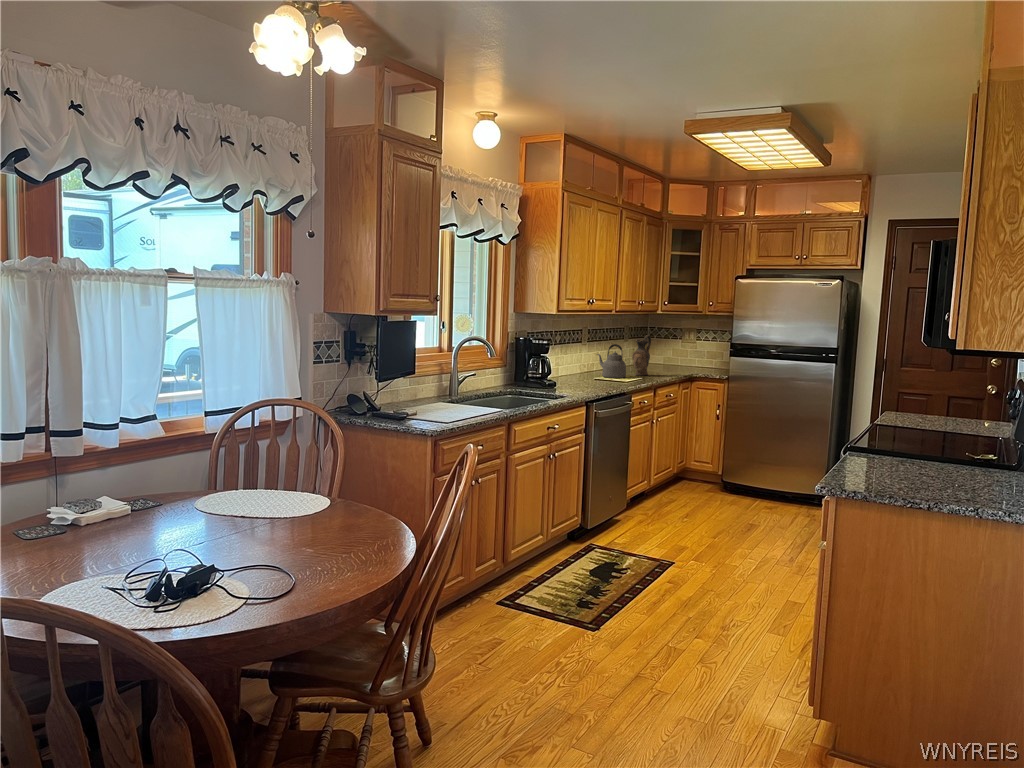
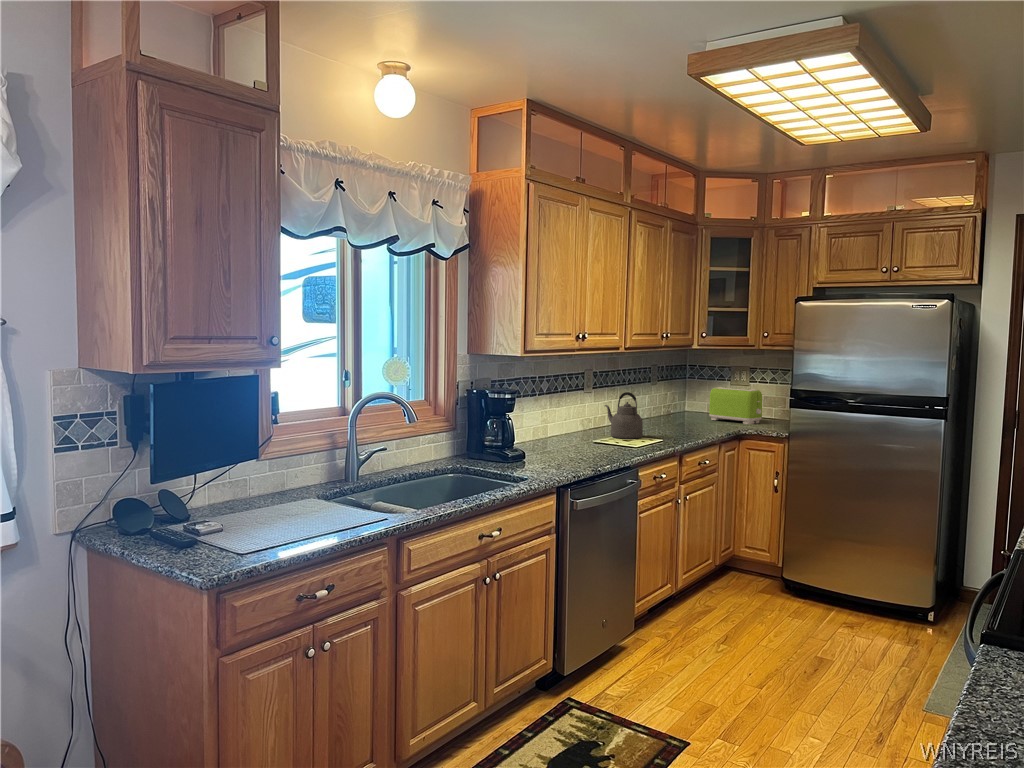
ceramic pitcher: present [632,335,651,376] -> none [654,378,680,434]
toaster: none [667,344,707,371] -> present [709,387,762,424]

